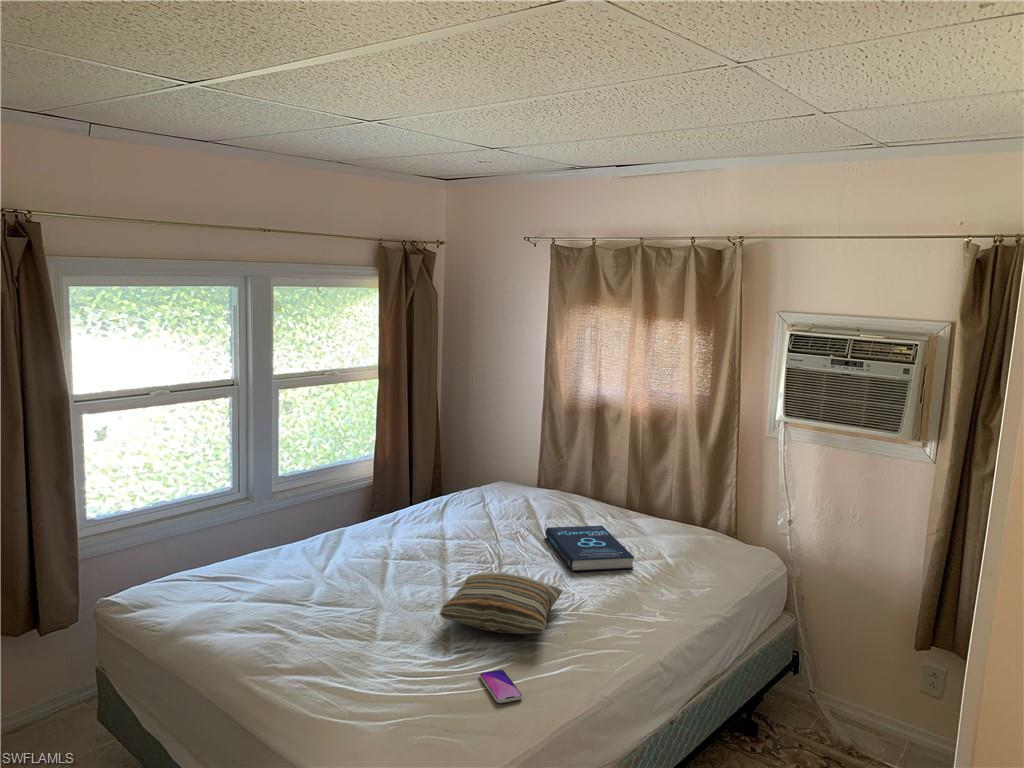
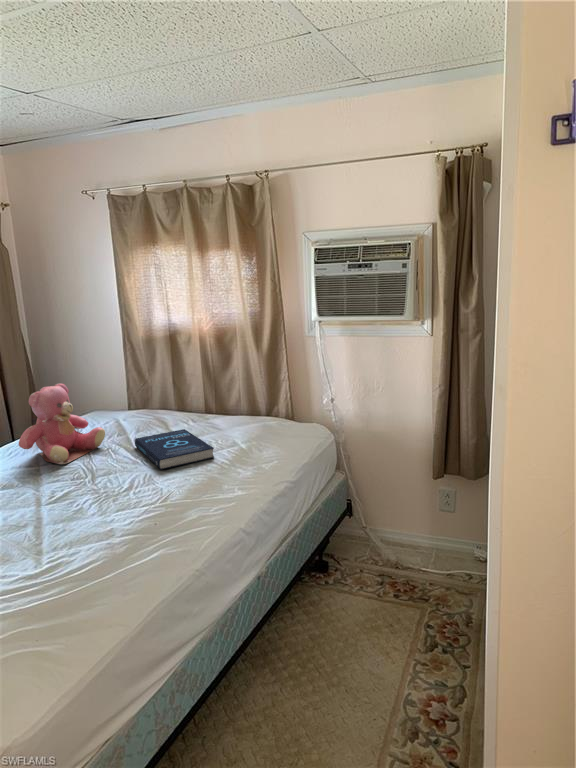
teddy bear: none [429,453,515,543] -> present [19,383,105,464]
pillow: present [440,573,563,634] -> none [25,480,152,537]
smartphone: present [480,670,522,703] -> none [70,571,115,604]

